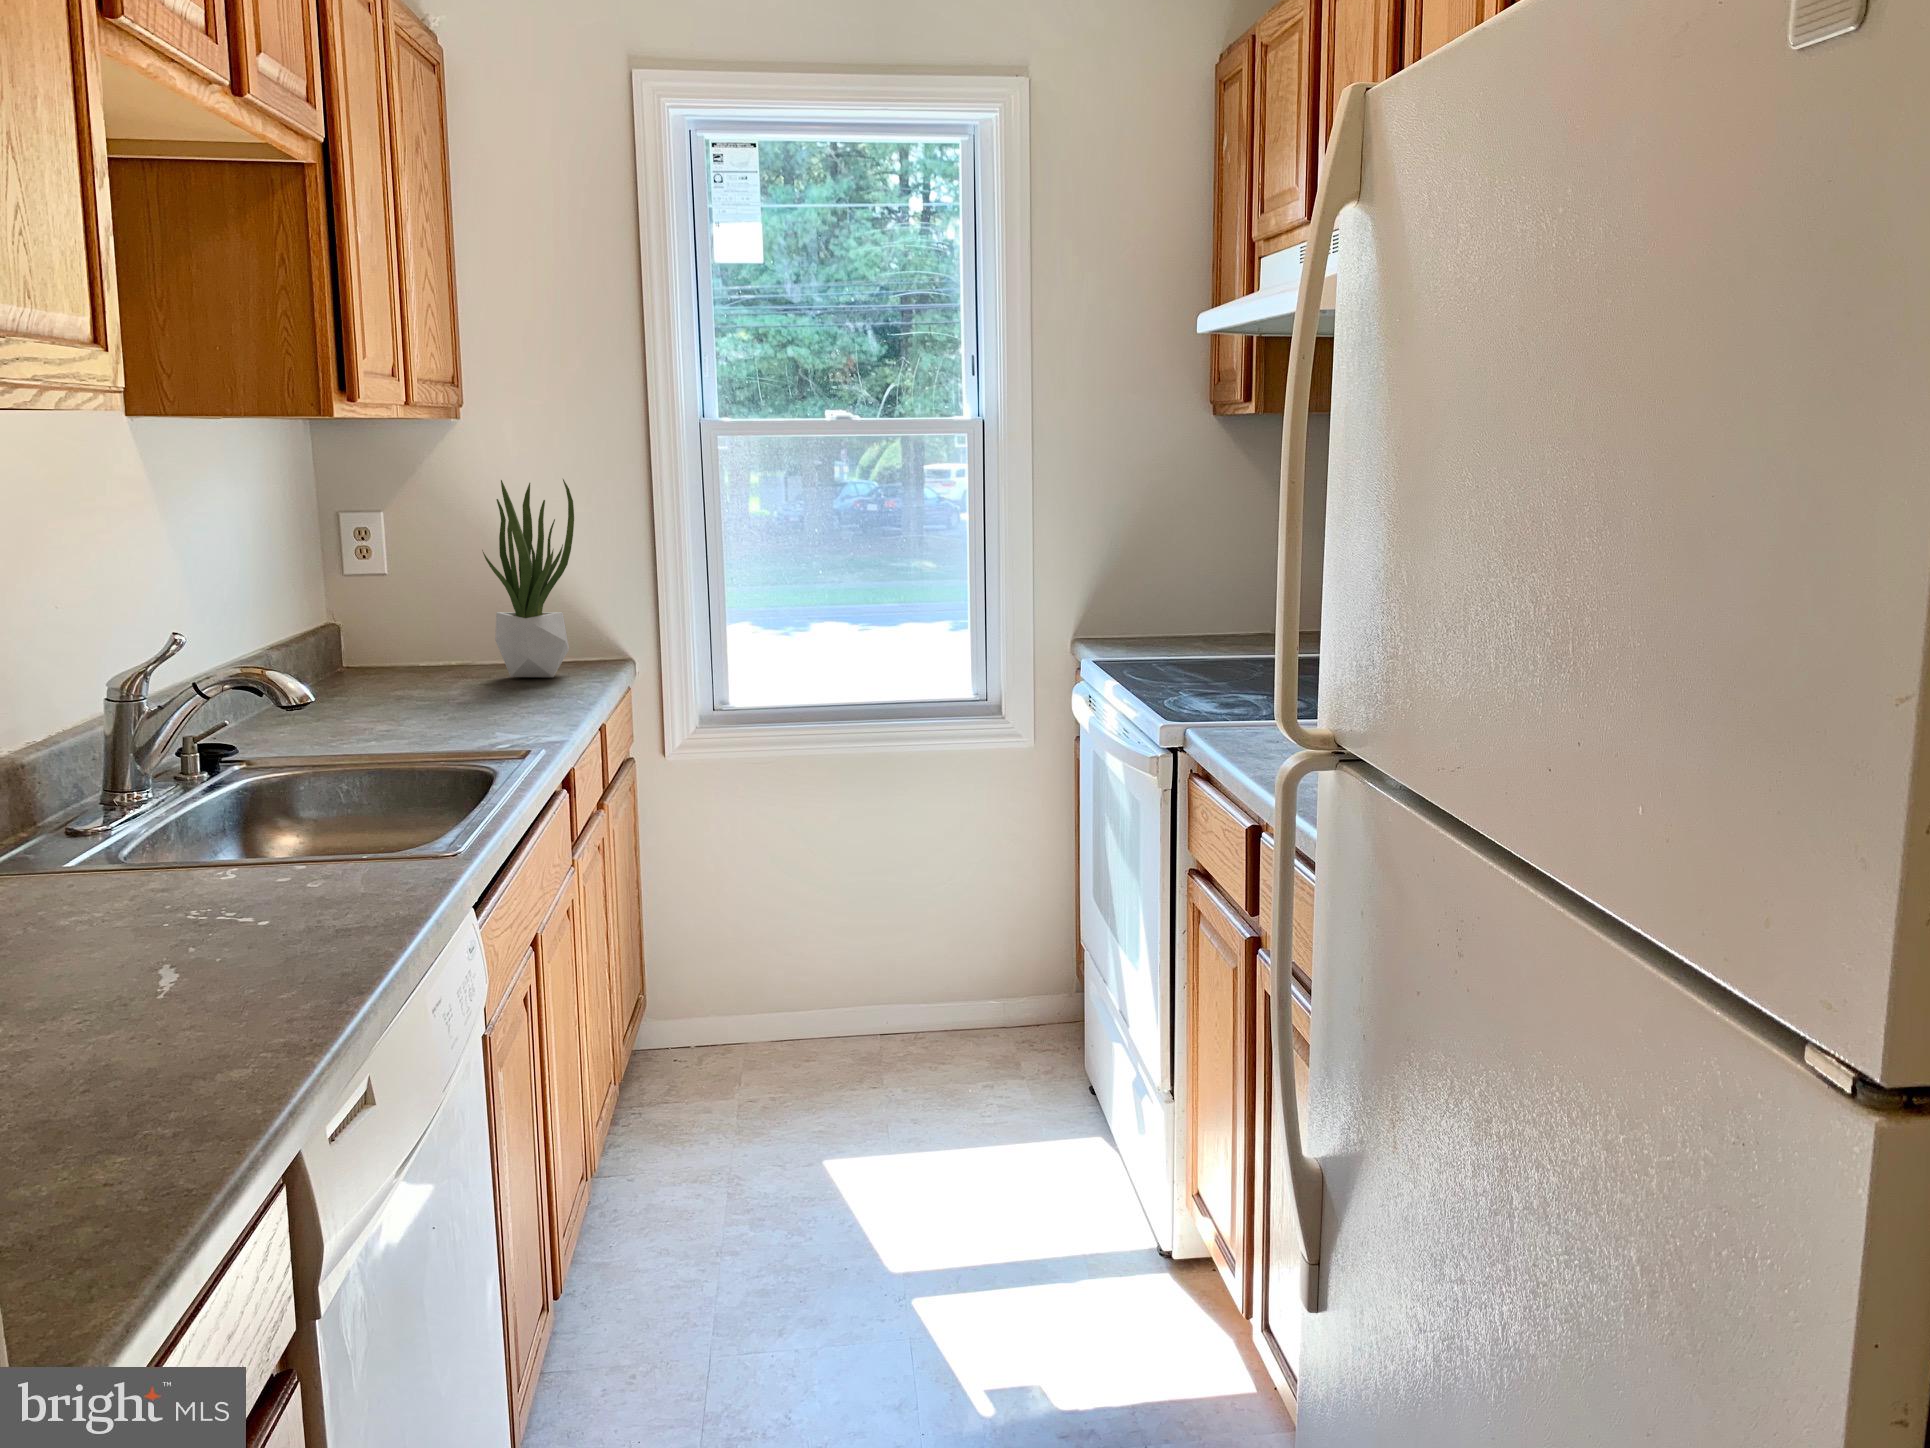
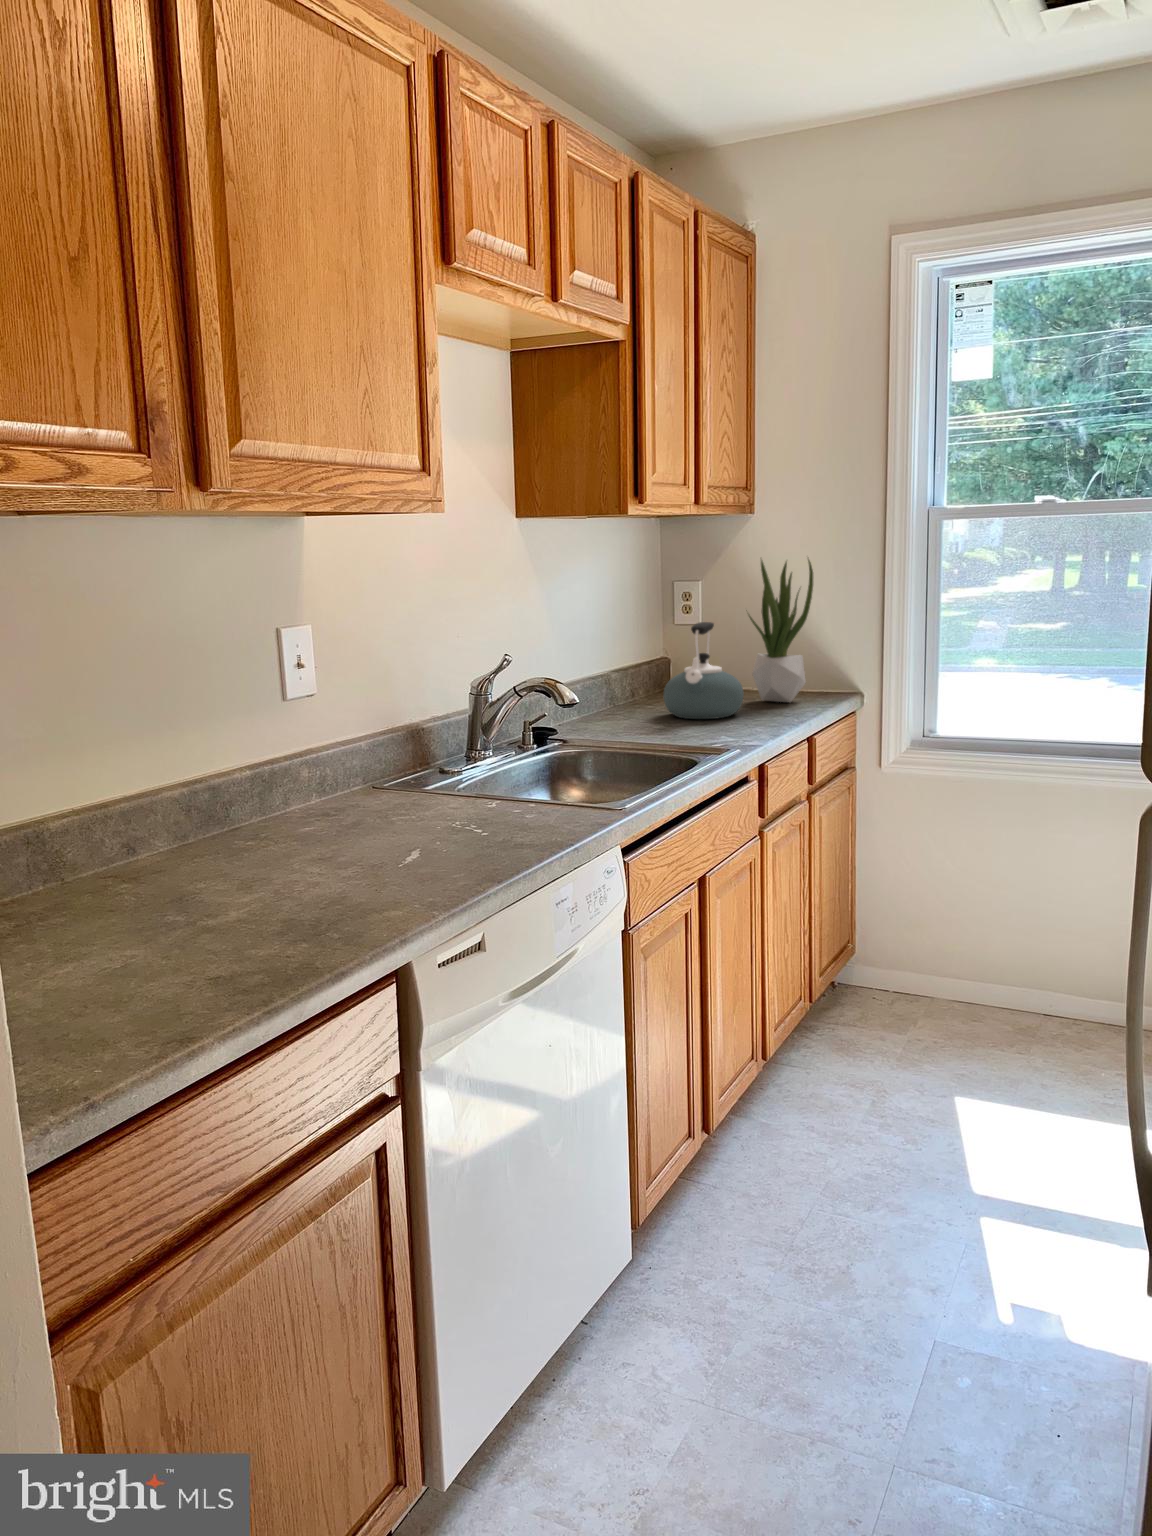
kettle: none [380,571,502,711] -> present [664,622,744,719]

